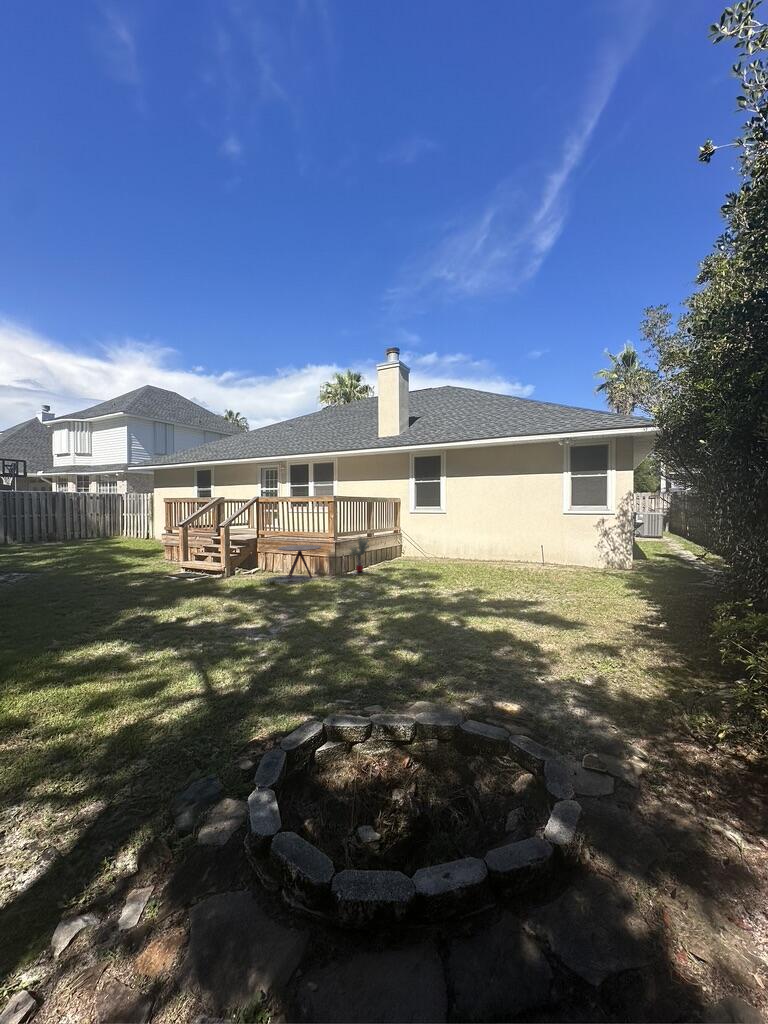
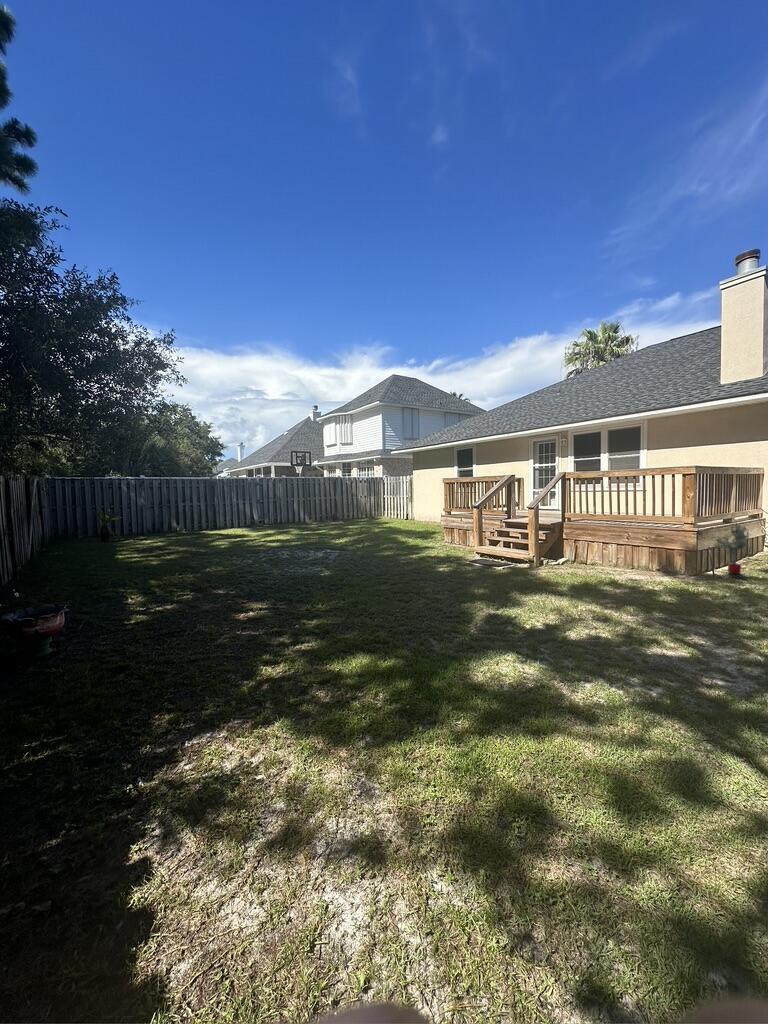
round table: present [278,545,322,579] -> none [612,533,681,579]

